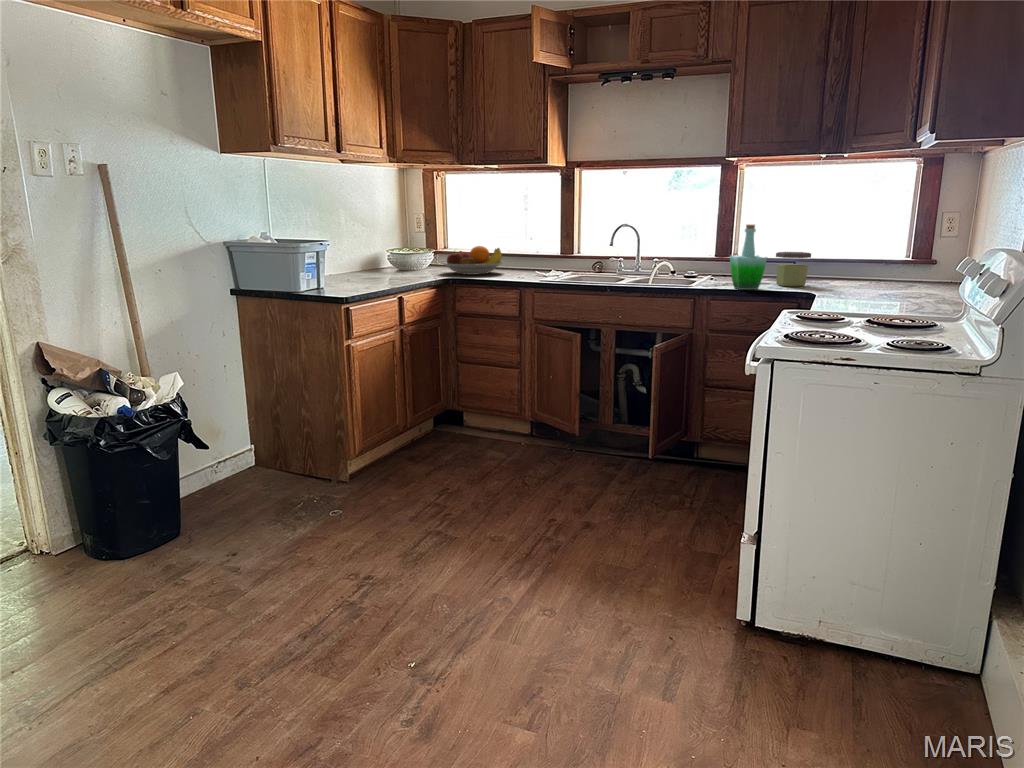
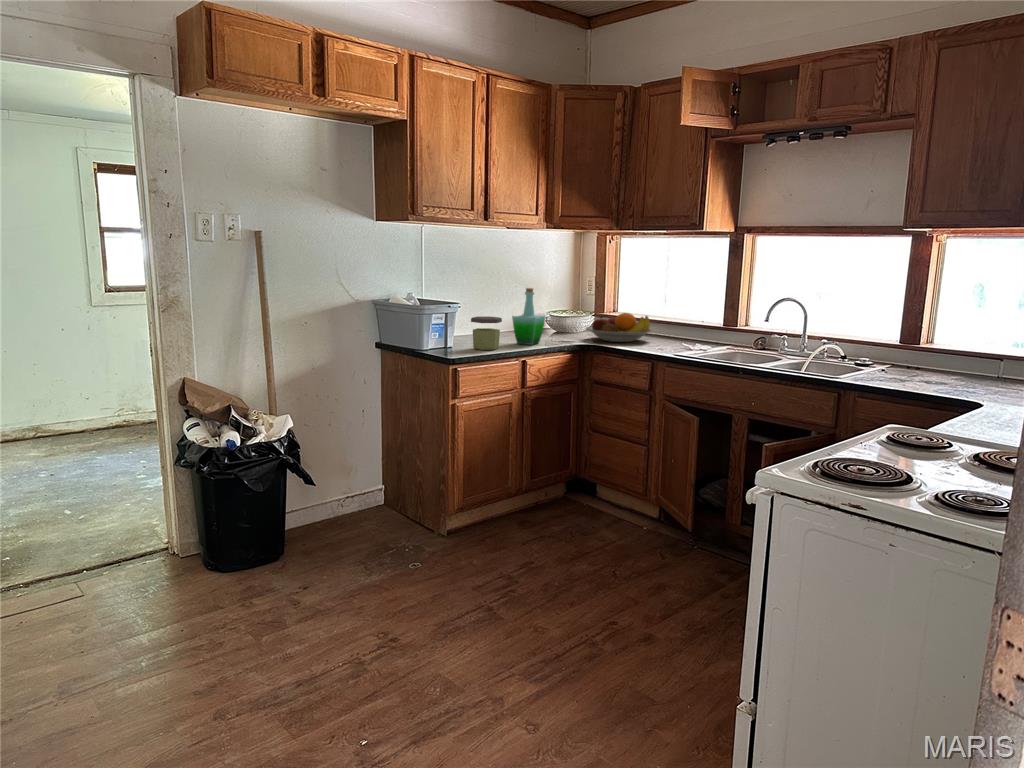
bottle: present [730,225,767,290] -> present [512,288,545,345]
jar: present [776,252,811,287] -> present [471,316,502,350]

